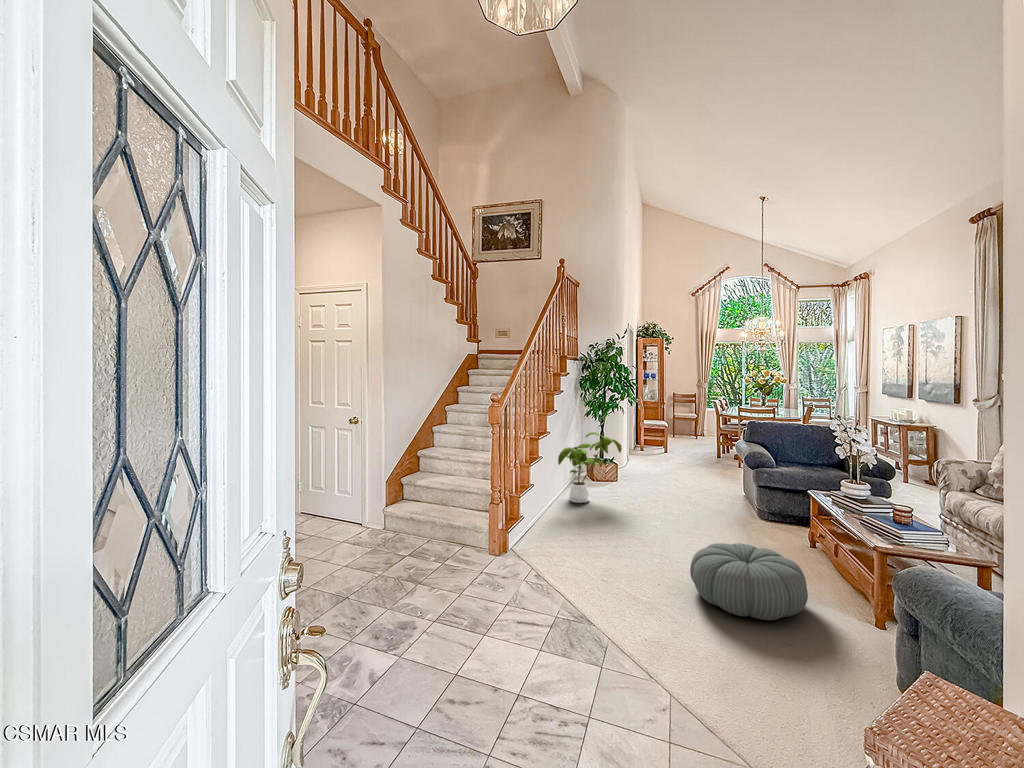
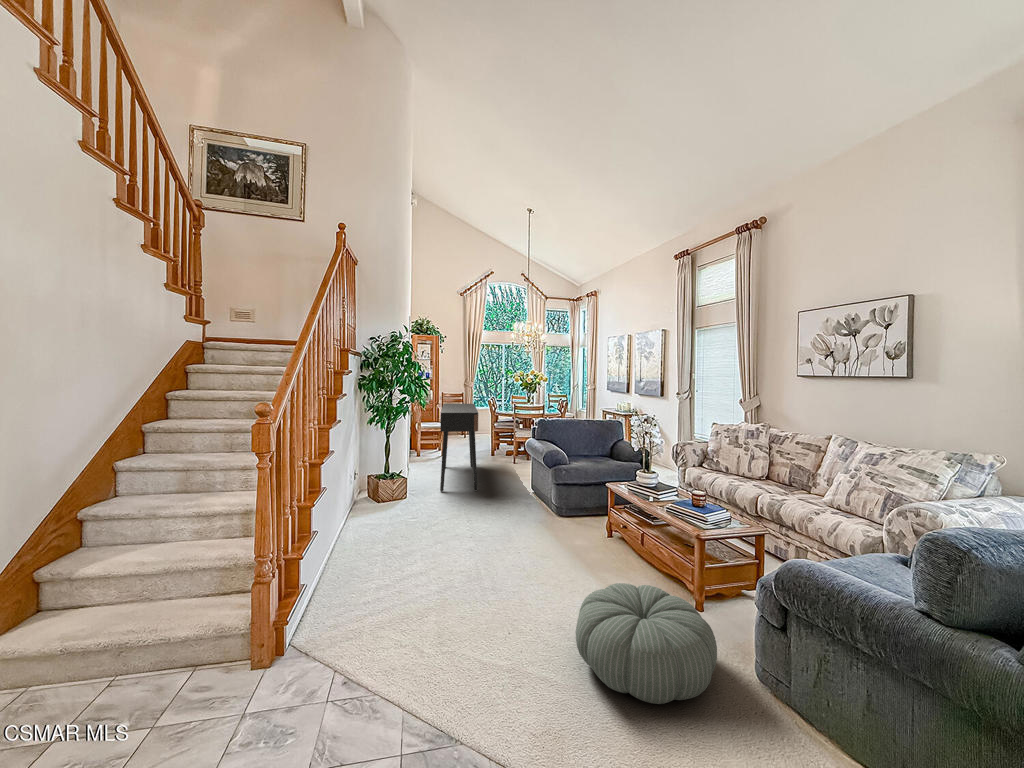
console table: none [647,403,691,483] -> present [440,404,478,491]
house plant: present [558,432,622,503] -> none [345,447,426,542]

